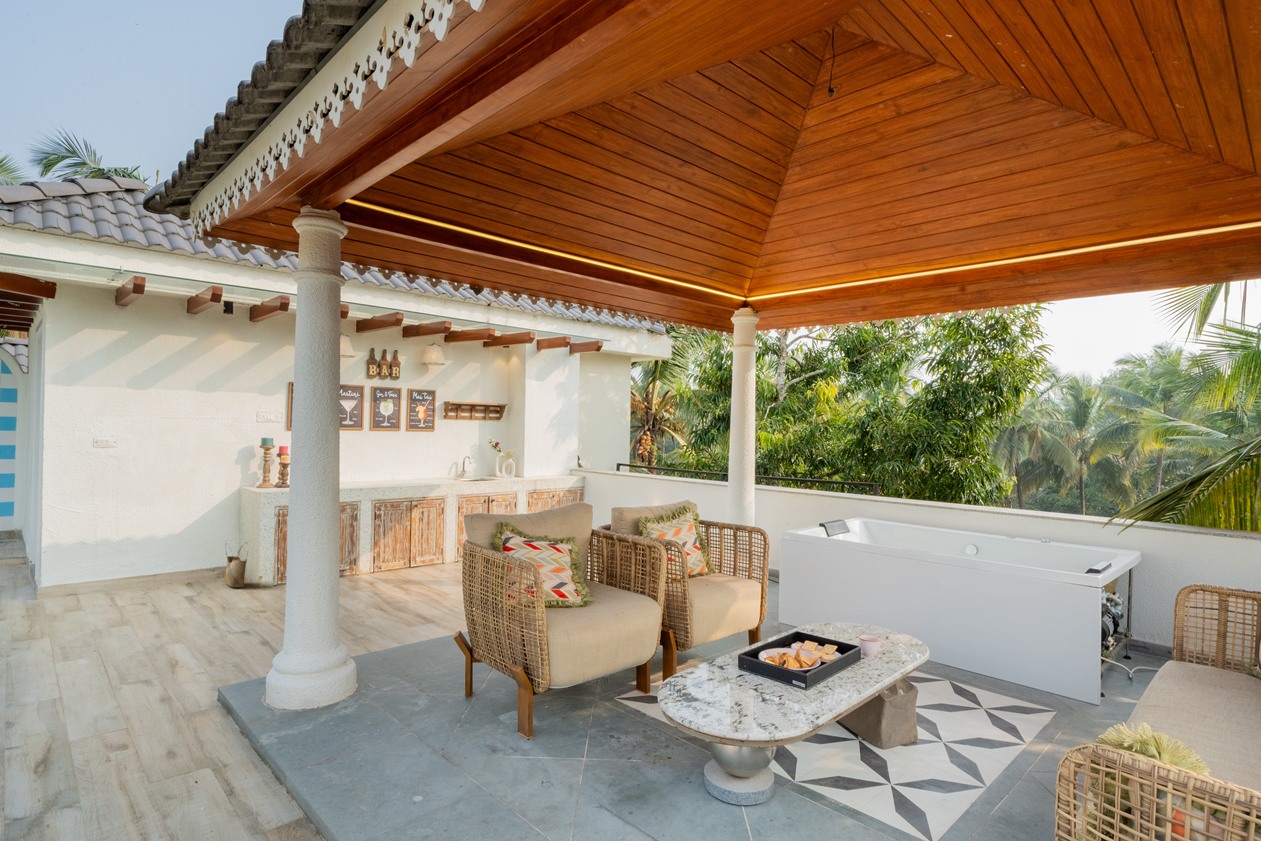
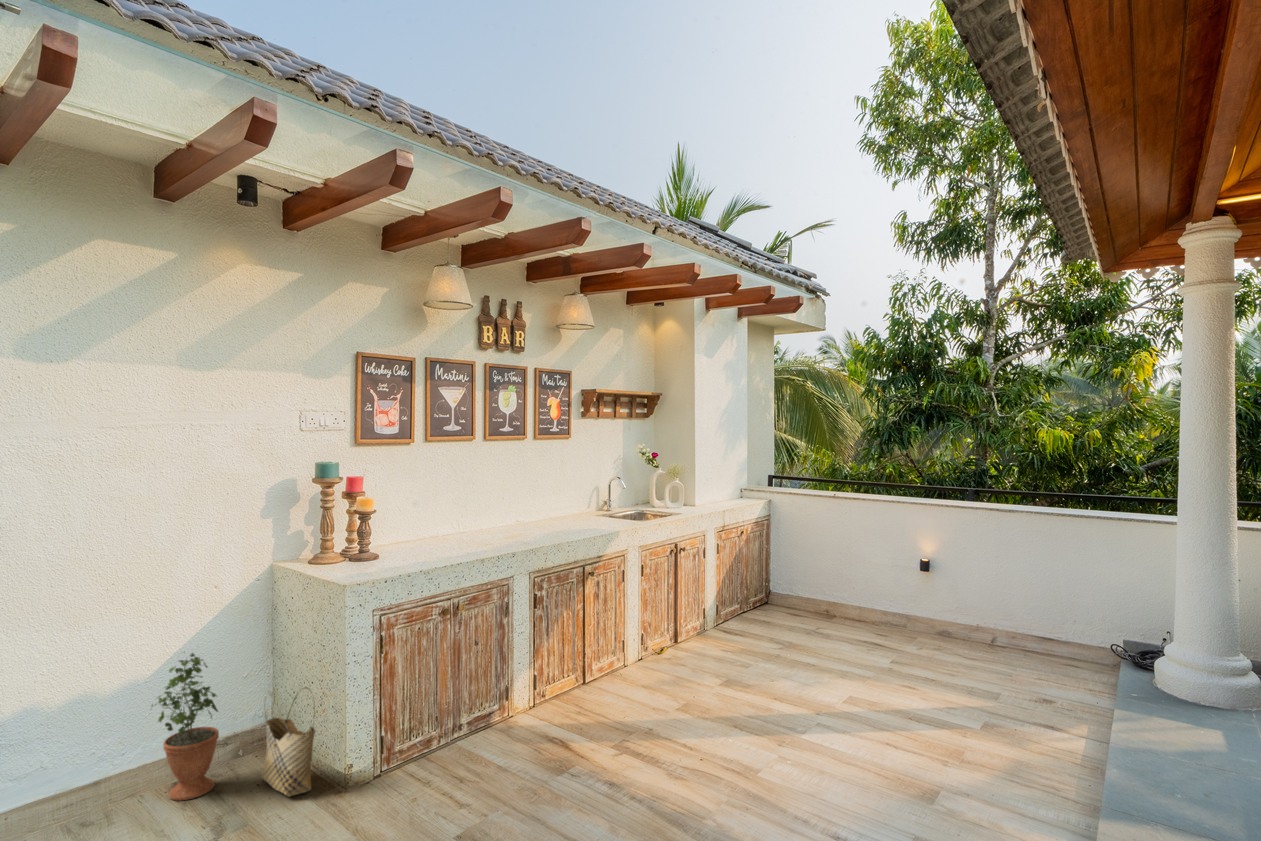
potted plant: none [176,522,208,586] -> present [152,653,219,801]

